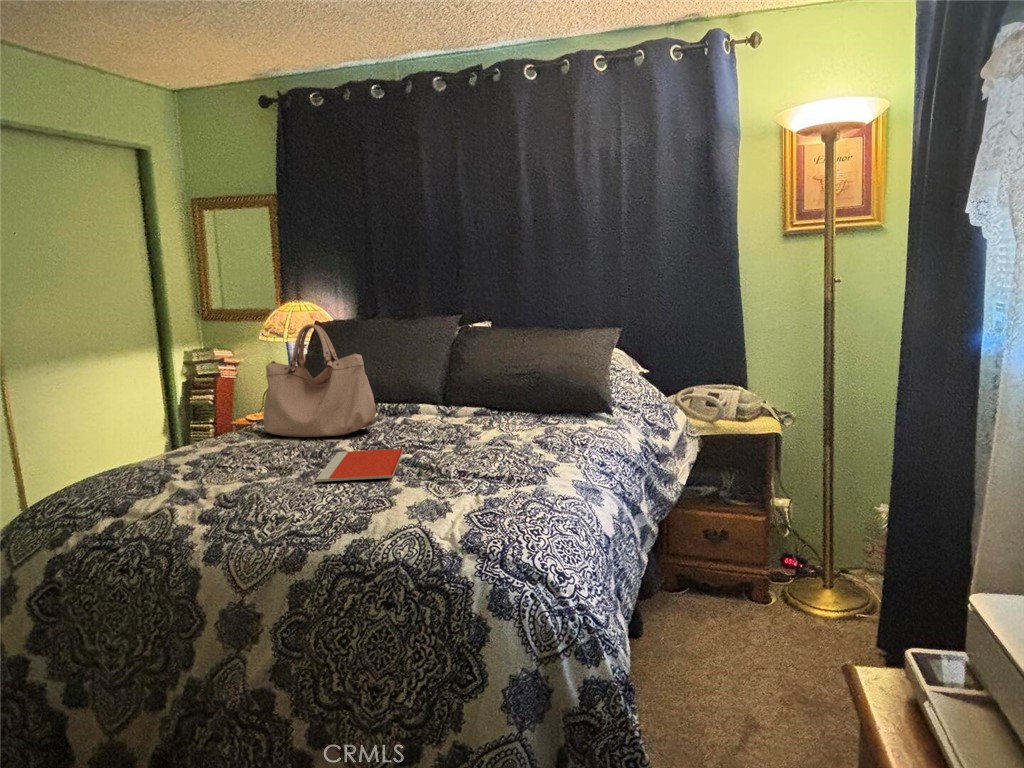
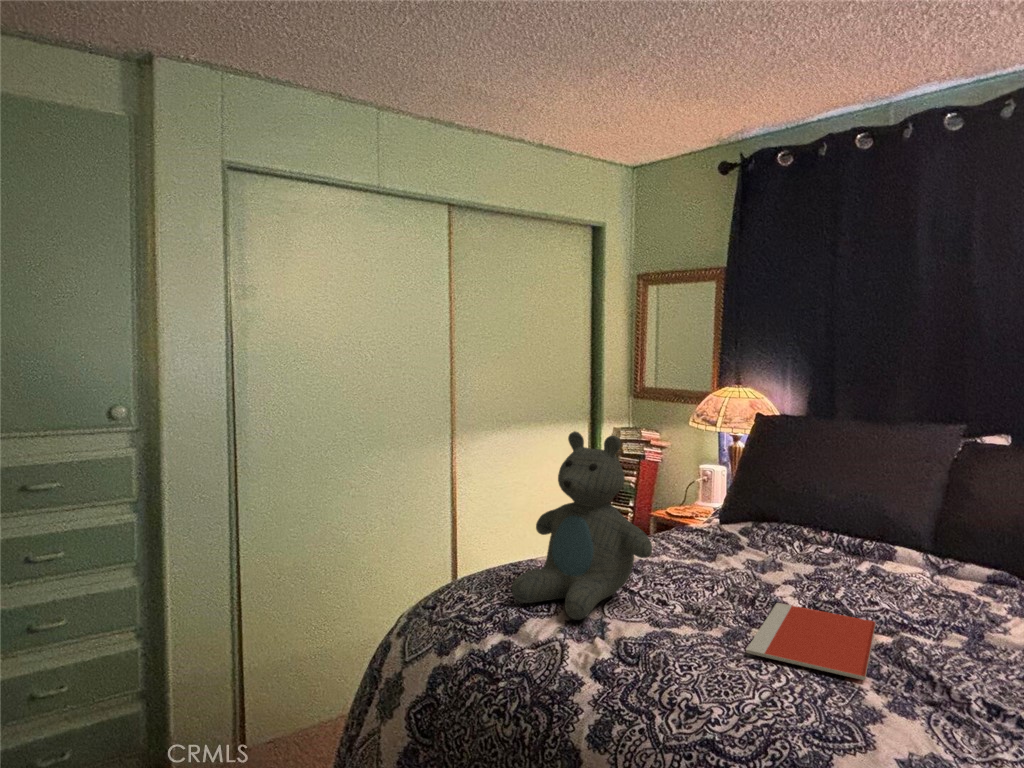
handbag: present [263,324,376,437] -> none [684,424,834,574]
teddy bear: none [113,341,237,493] -> present [512,431,652,620]

